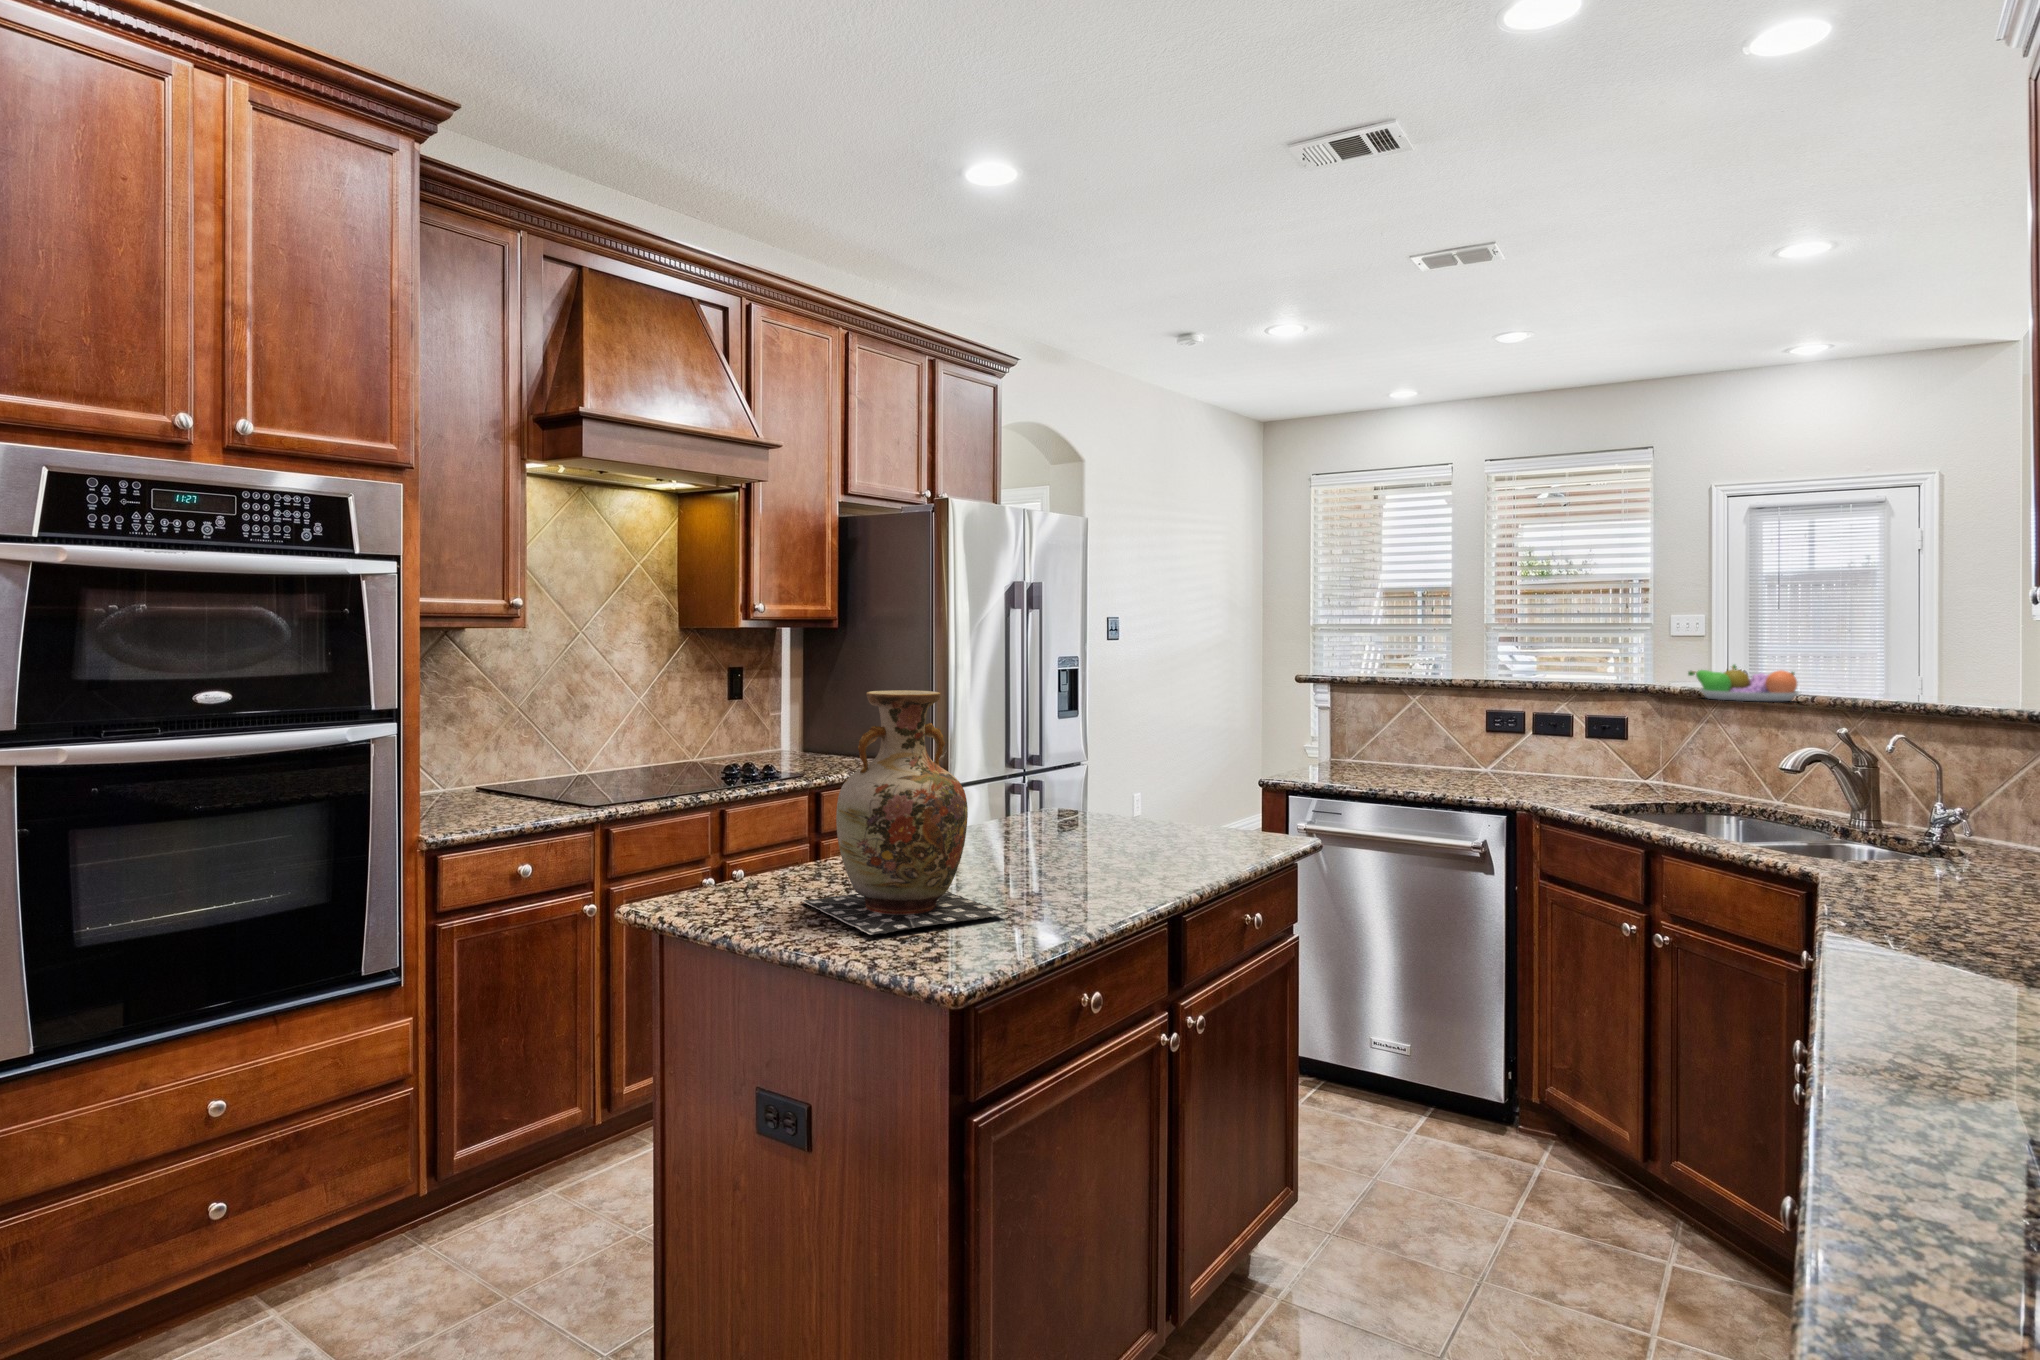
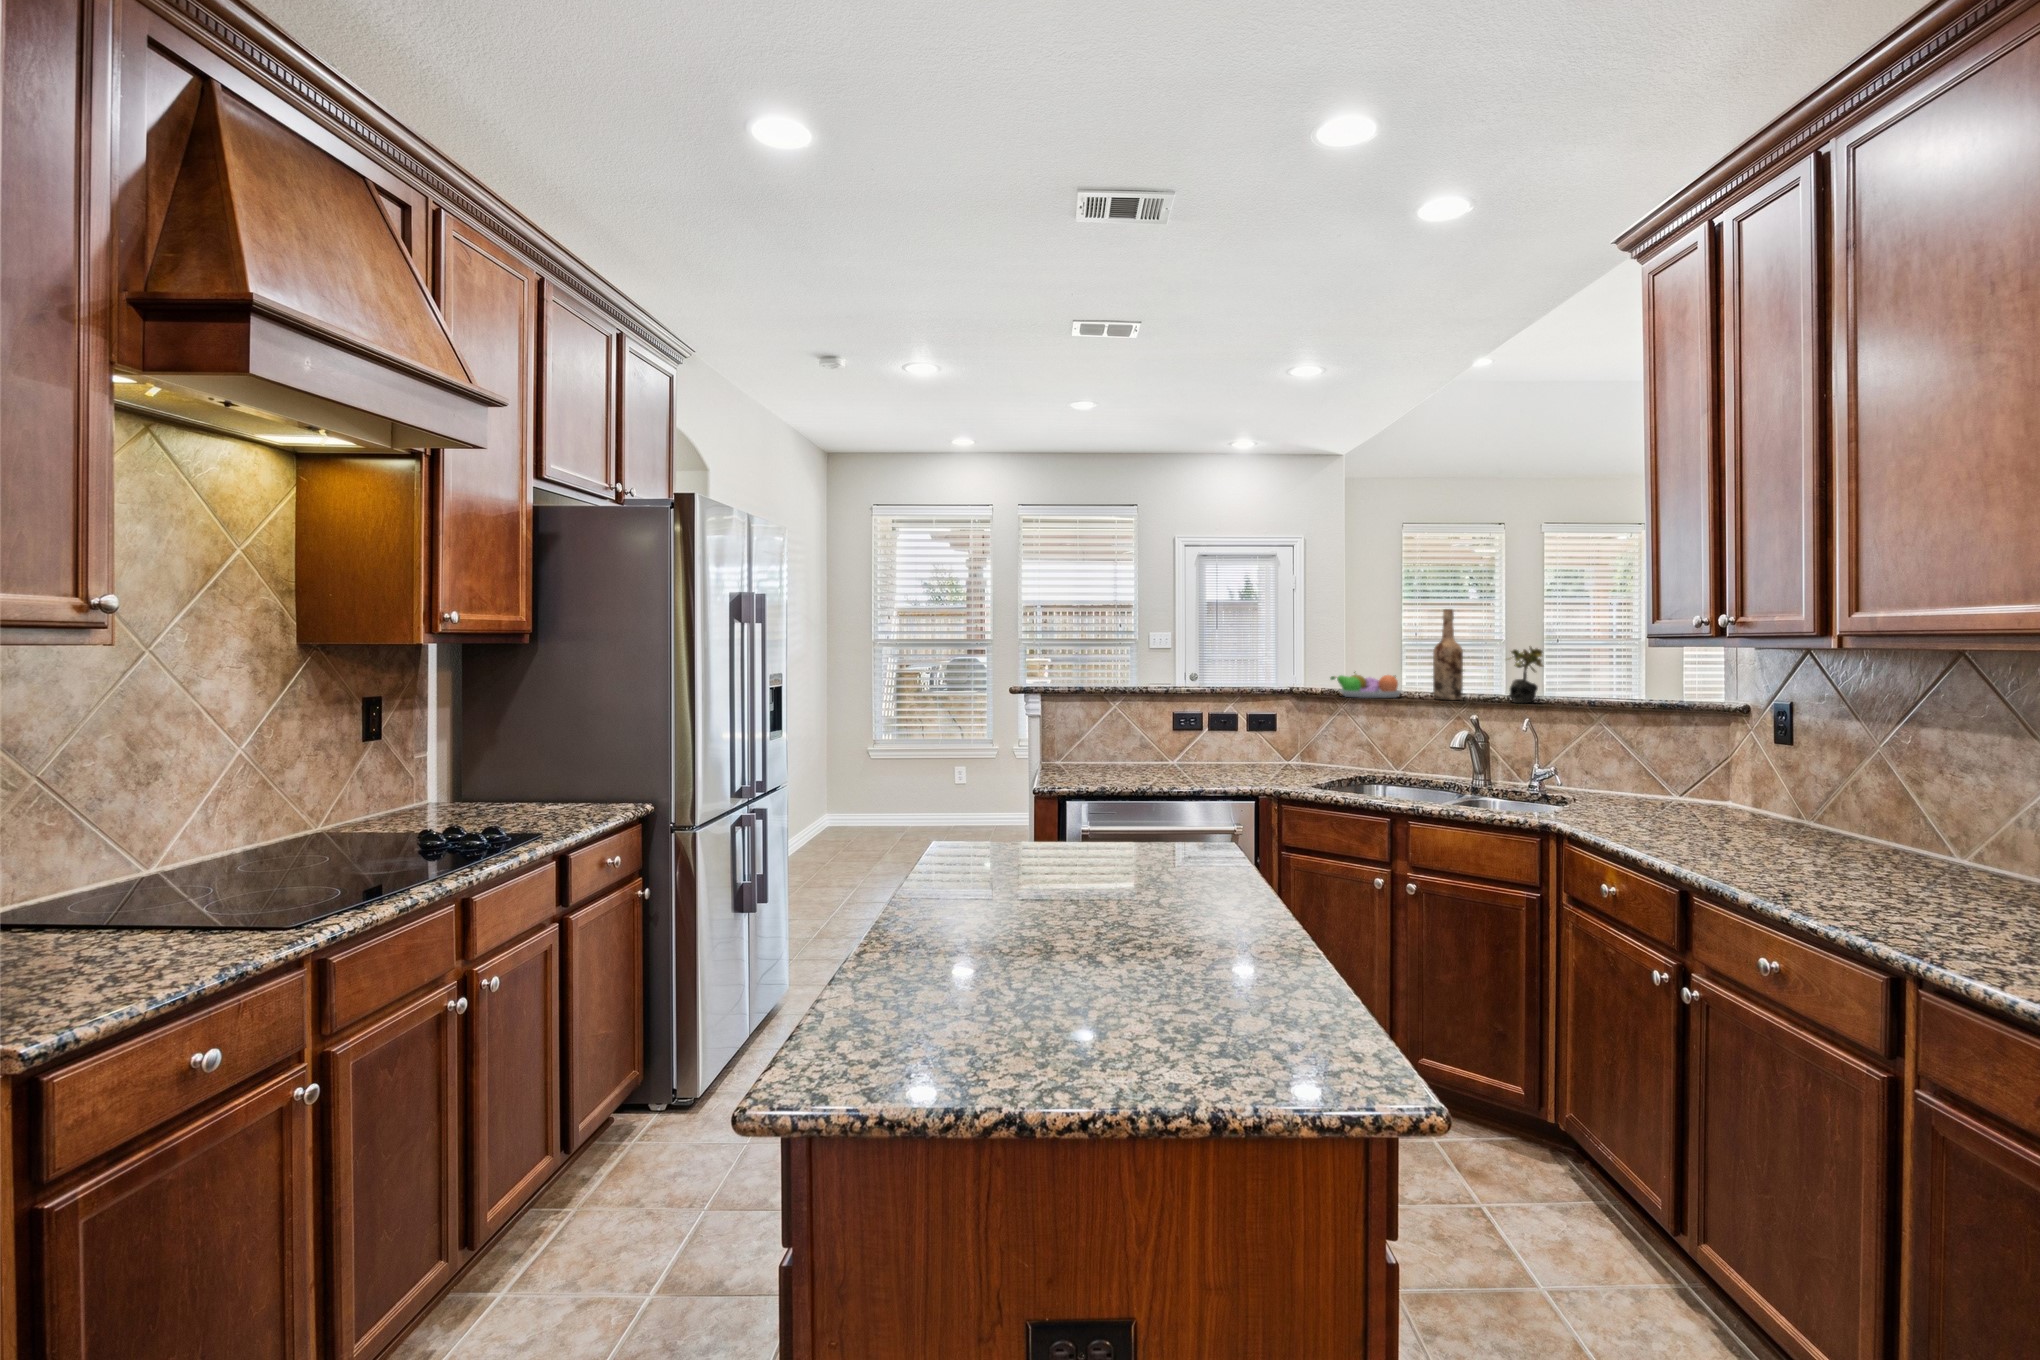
wine bottle: none [1820,578,1869,707] -> present [1433,609,1463,700]
succulent plant: none [1912,630,1984,713] -> present [1509,646,1543,703]
vase: present [802,690,1008,935] -> none [987,727,1241,1060]

